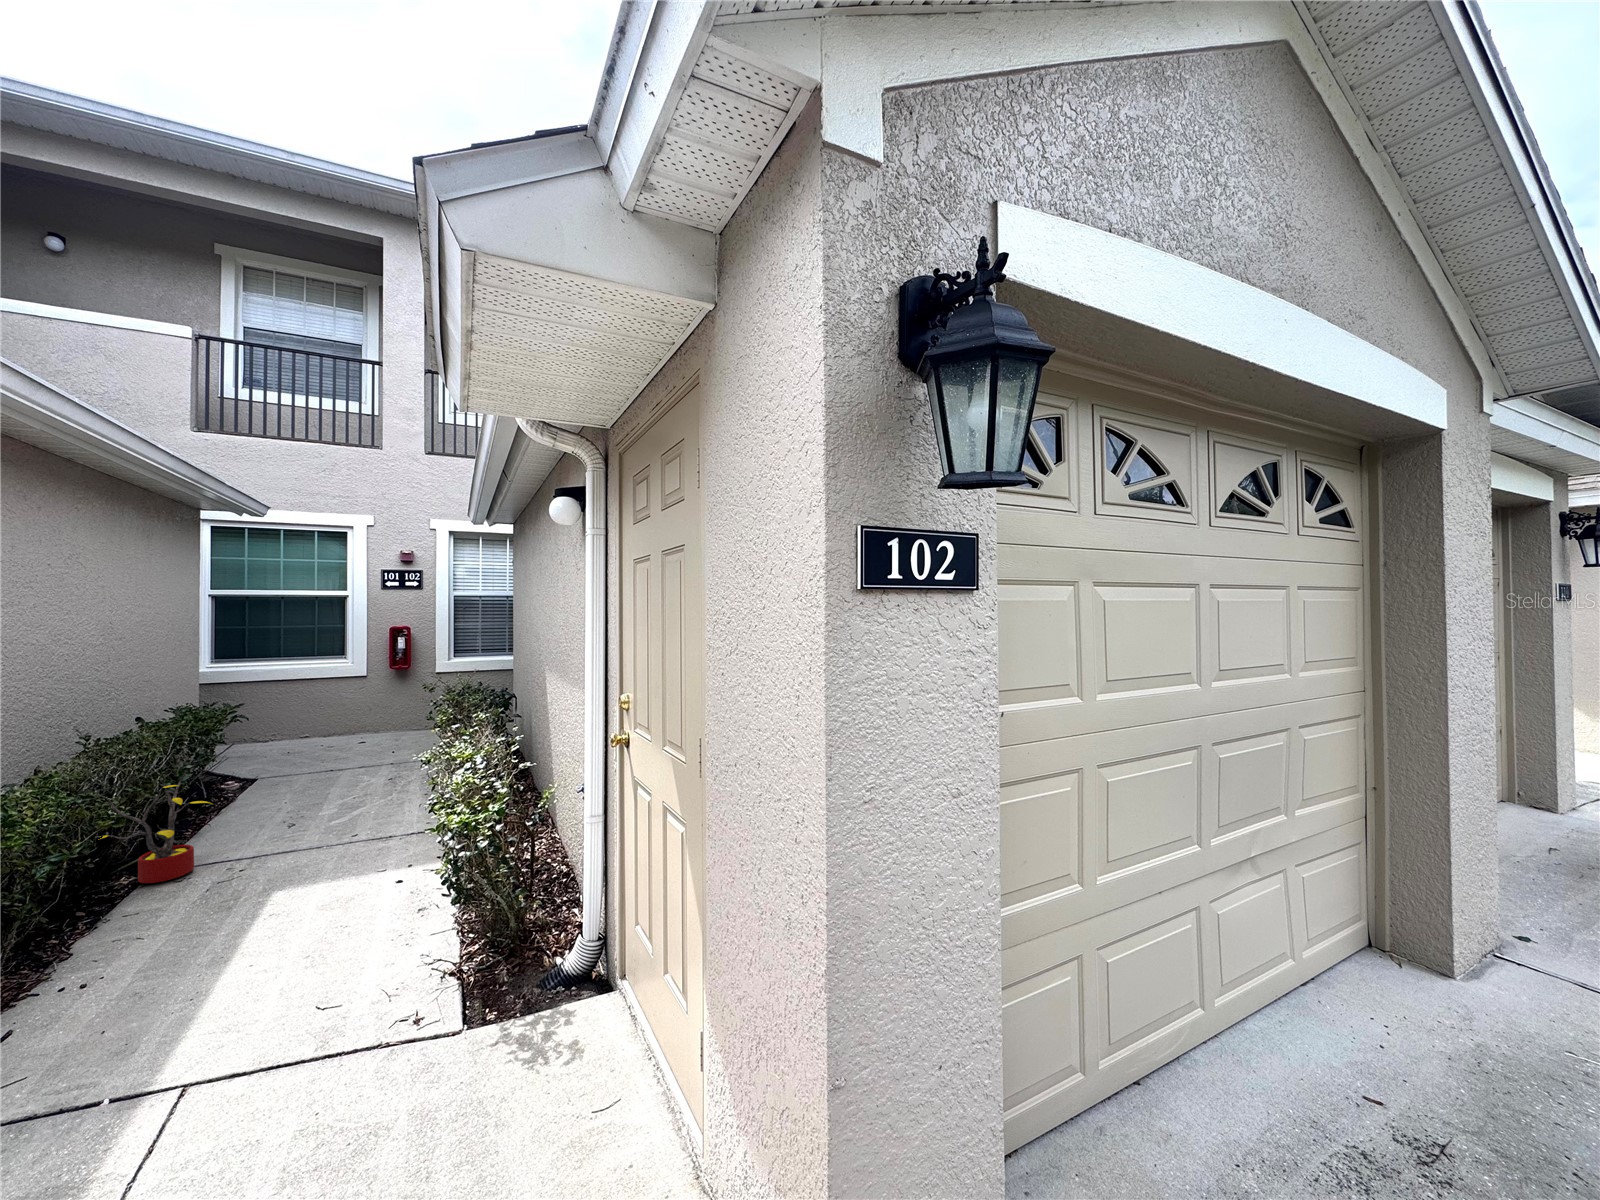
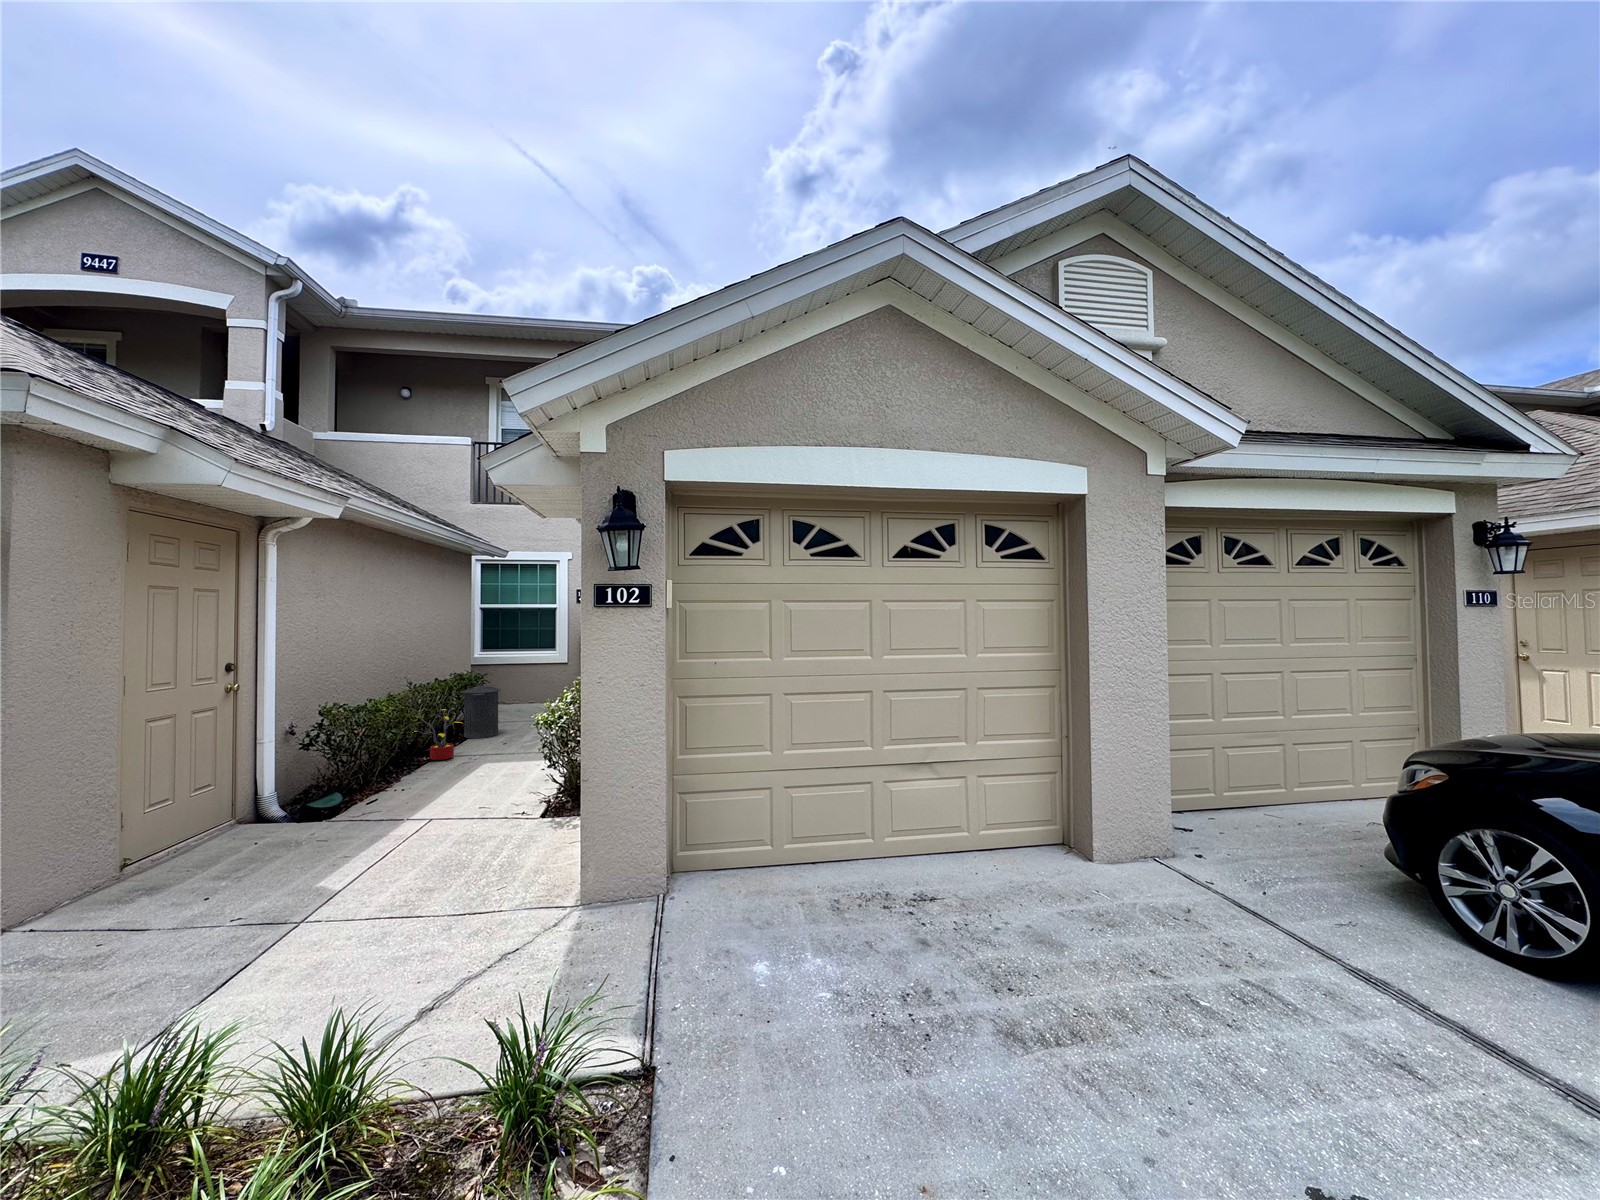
trash can: none [194,720,273,818] -> present [462,682,500,738]

